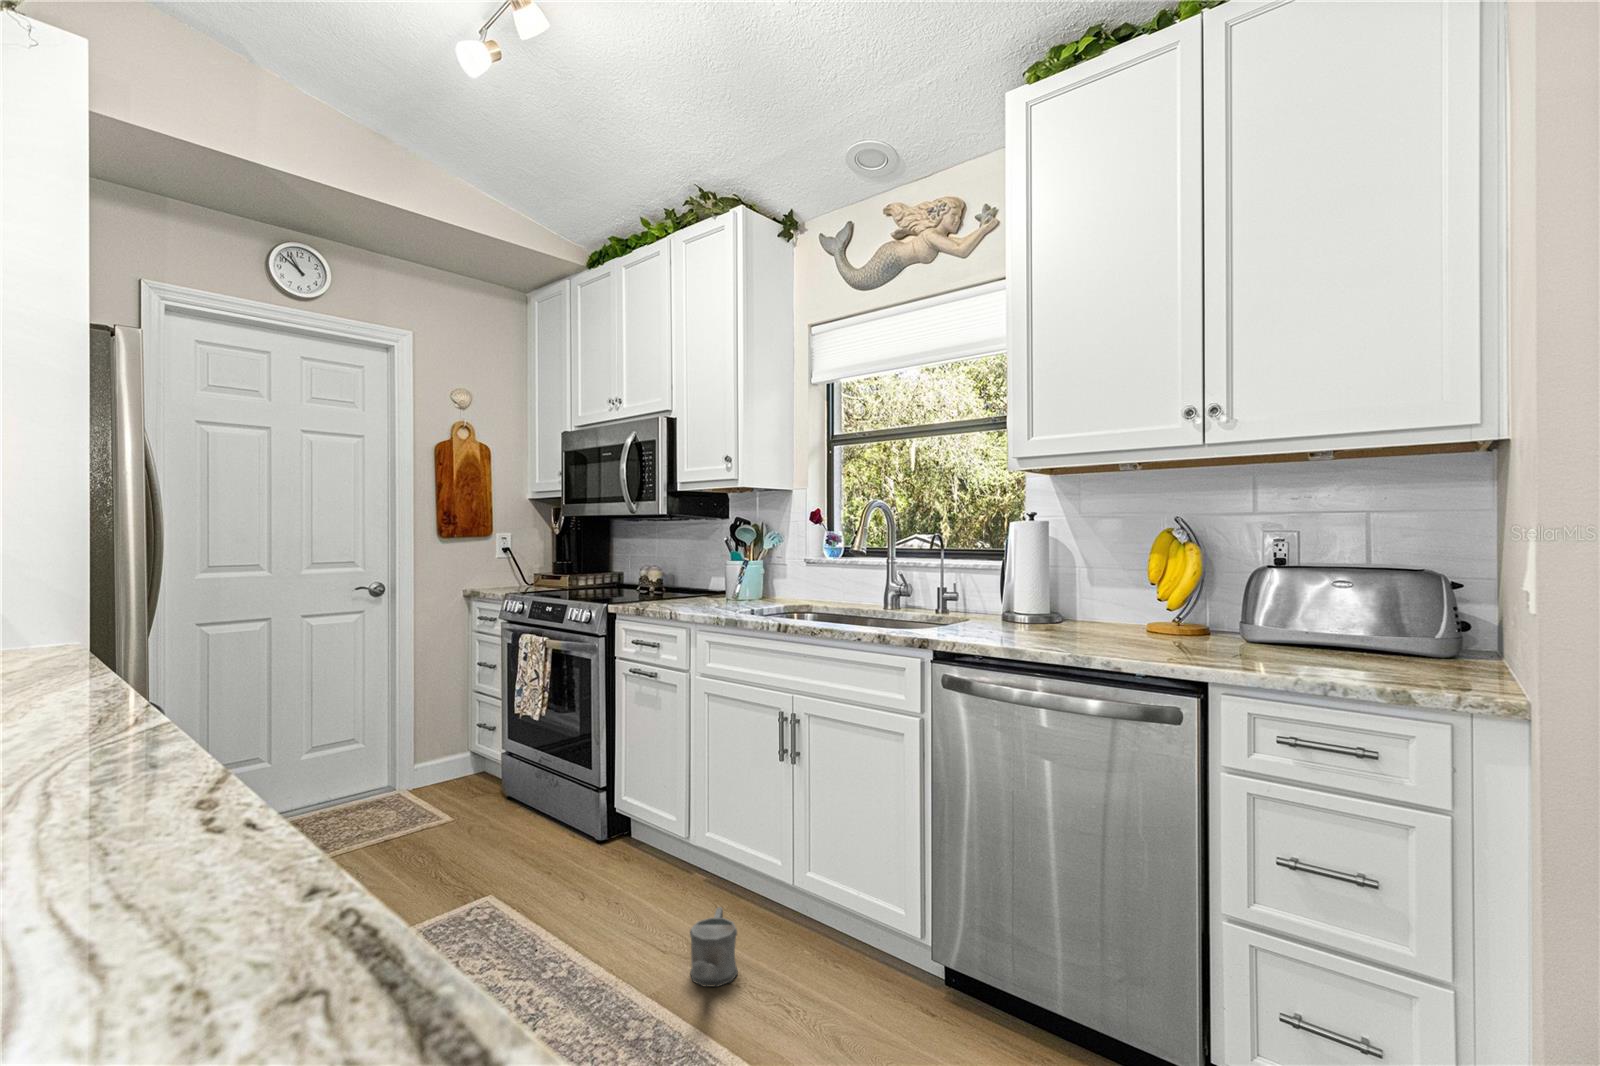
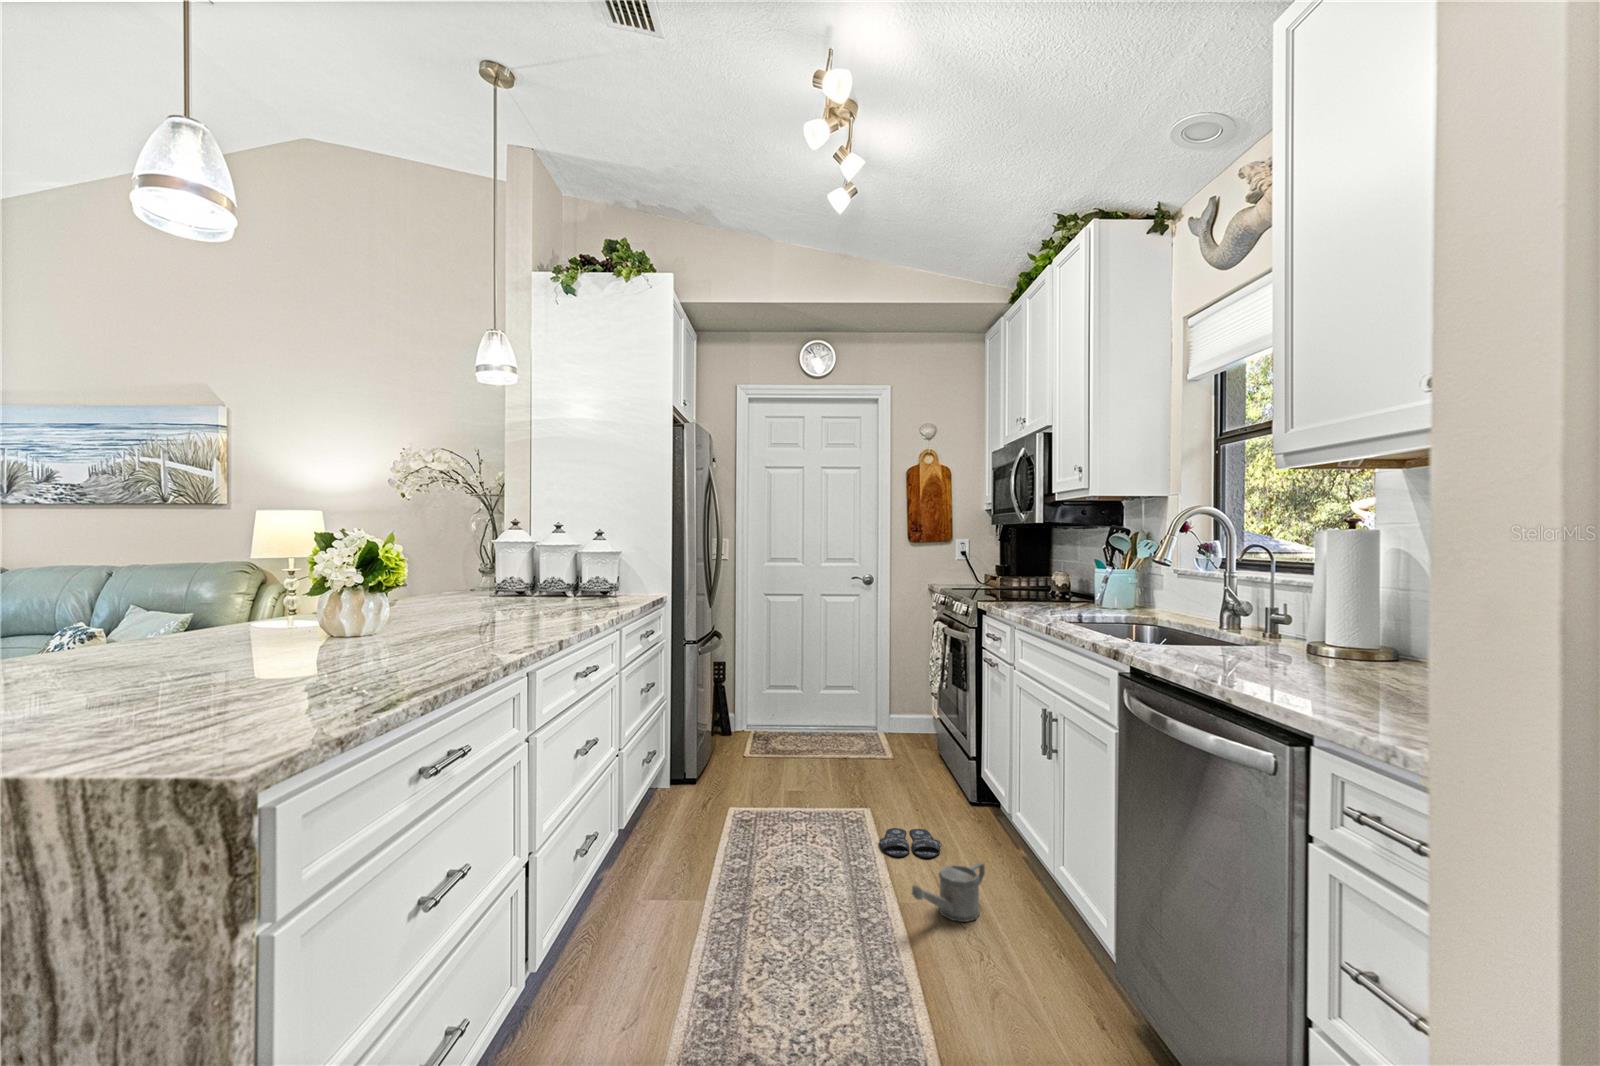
slippers: none [543,898,631,944] -> present [879,828,941,858]

